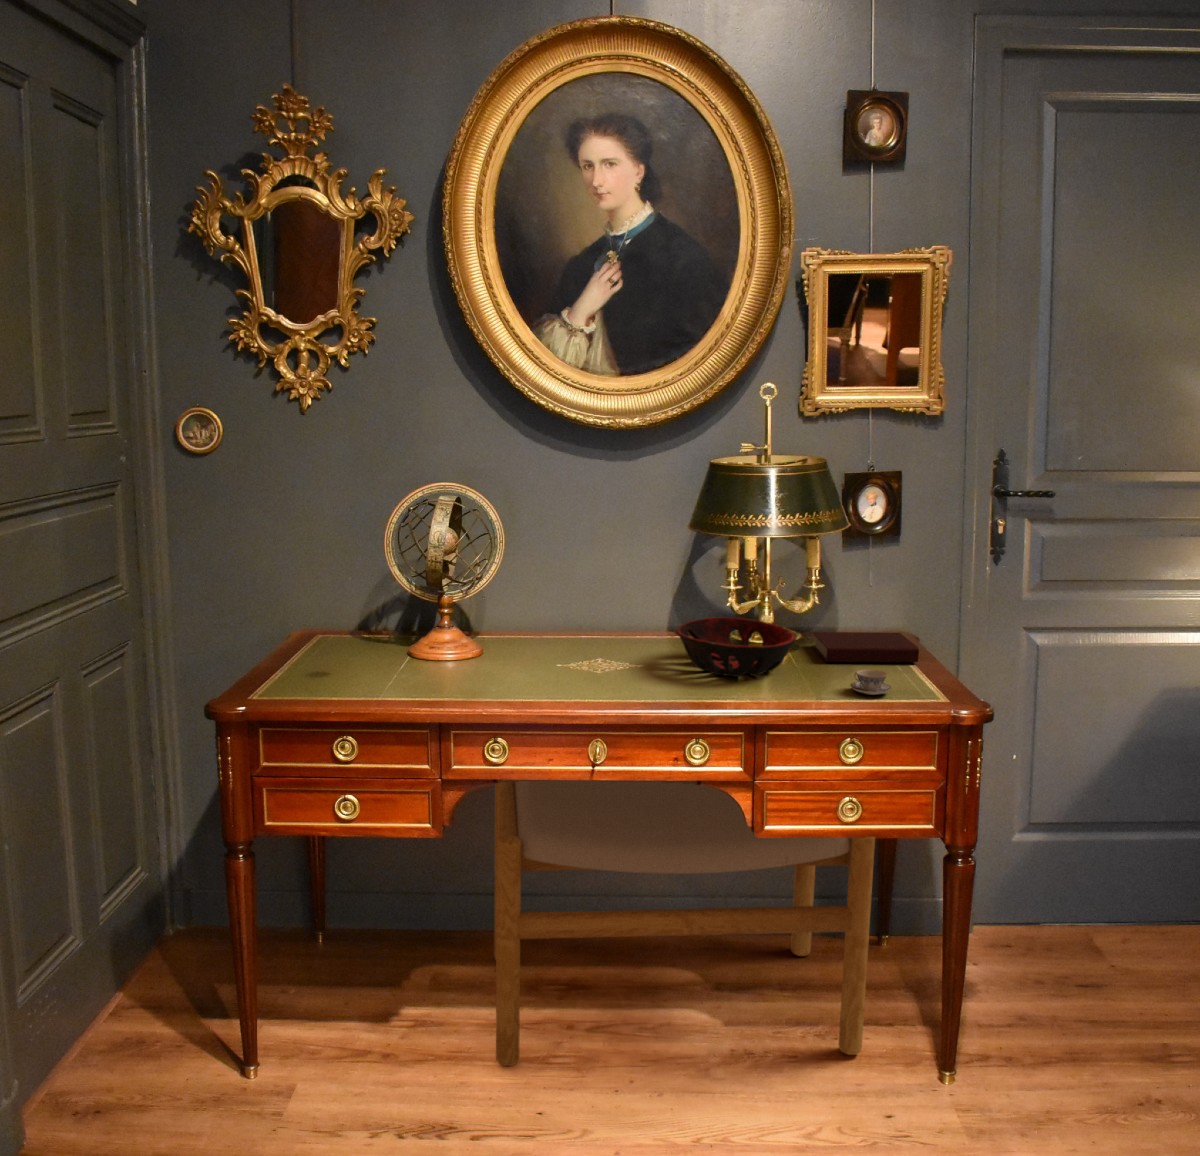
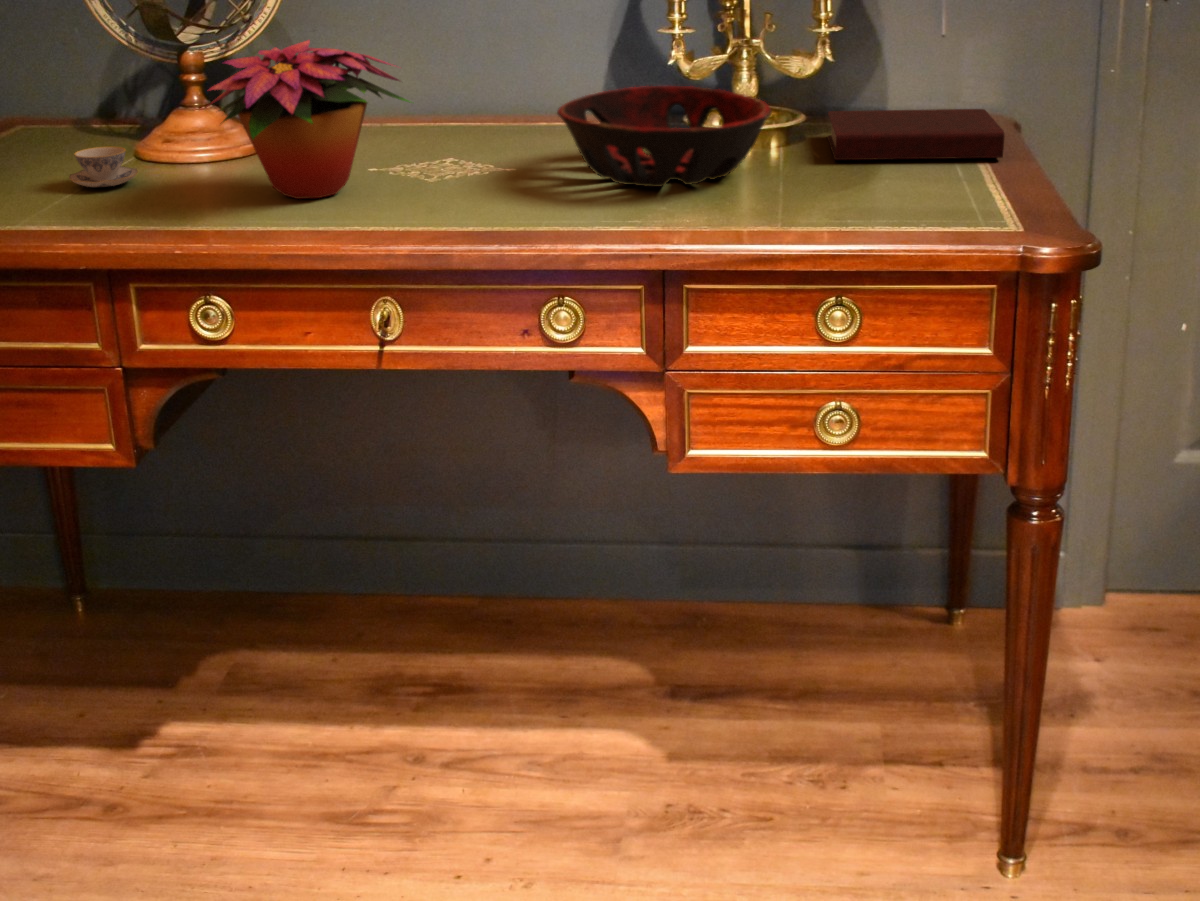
flower arrangement: none [475,589,604,680] -> present [209,40,410,199]
teacup: present [850,669,892,695] -> present [69,147,138,187]
footstool: present [494,781,875,1066] -> none [232,334,893,822]

